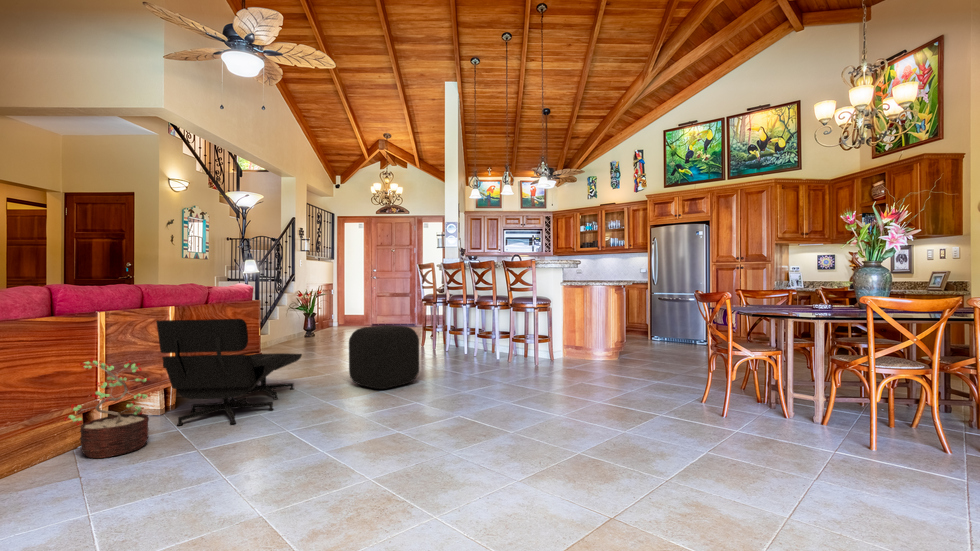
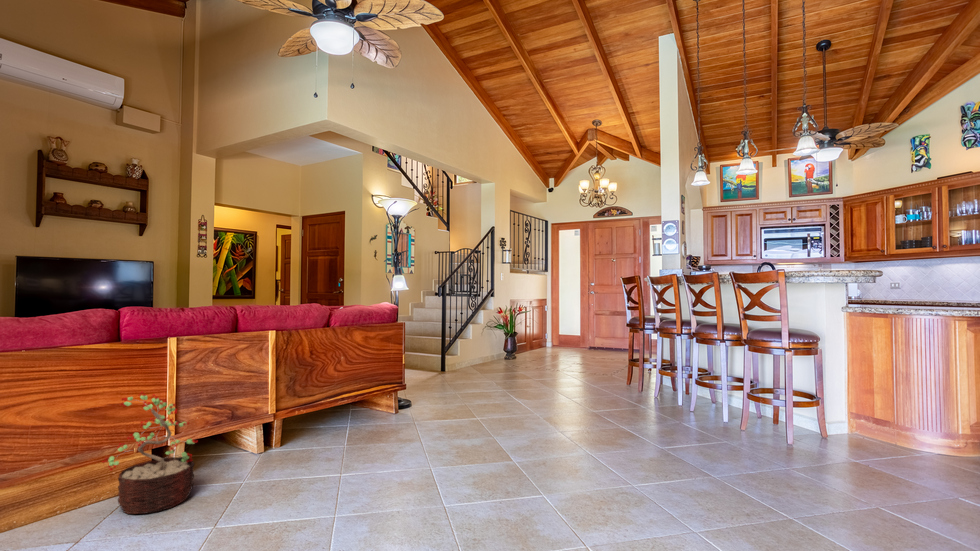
lounge chair: present [156,319,302,426] -> none [230,349,425,487]
ottoman: present [349,325,419,389] -> none [475,364,568,459]

